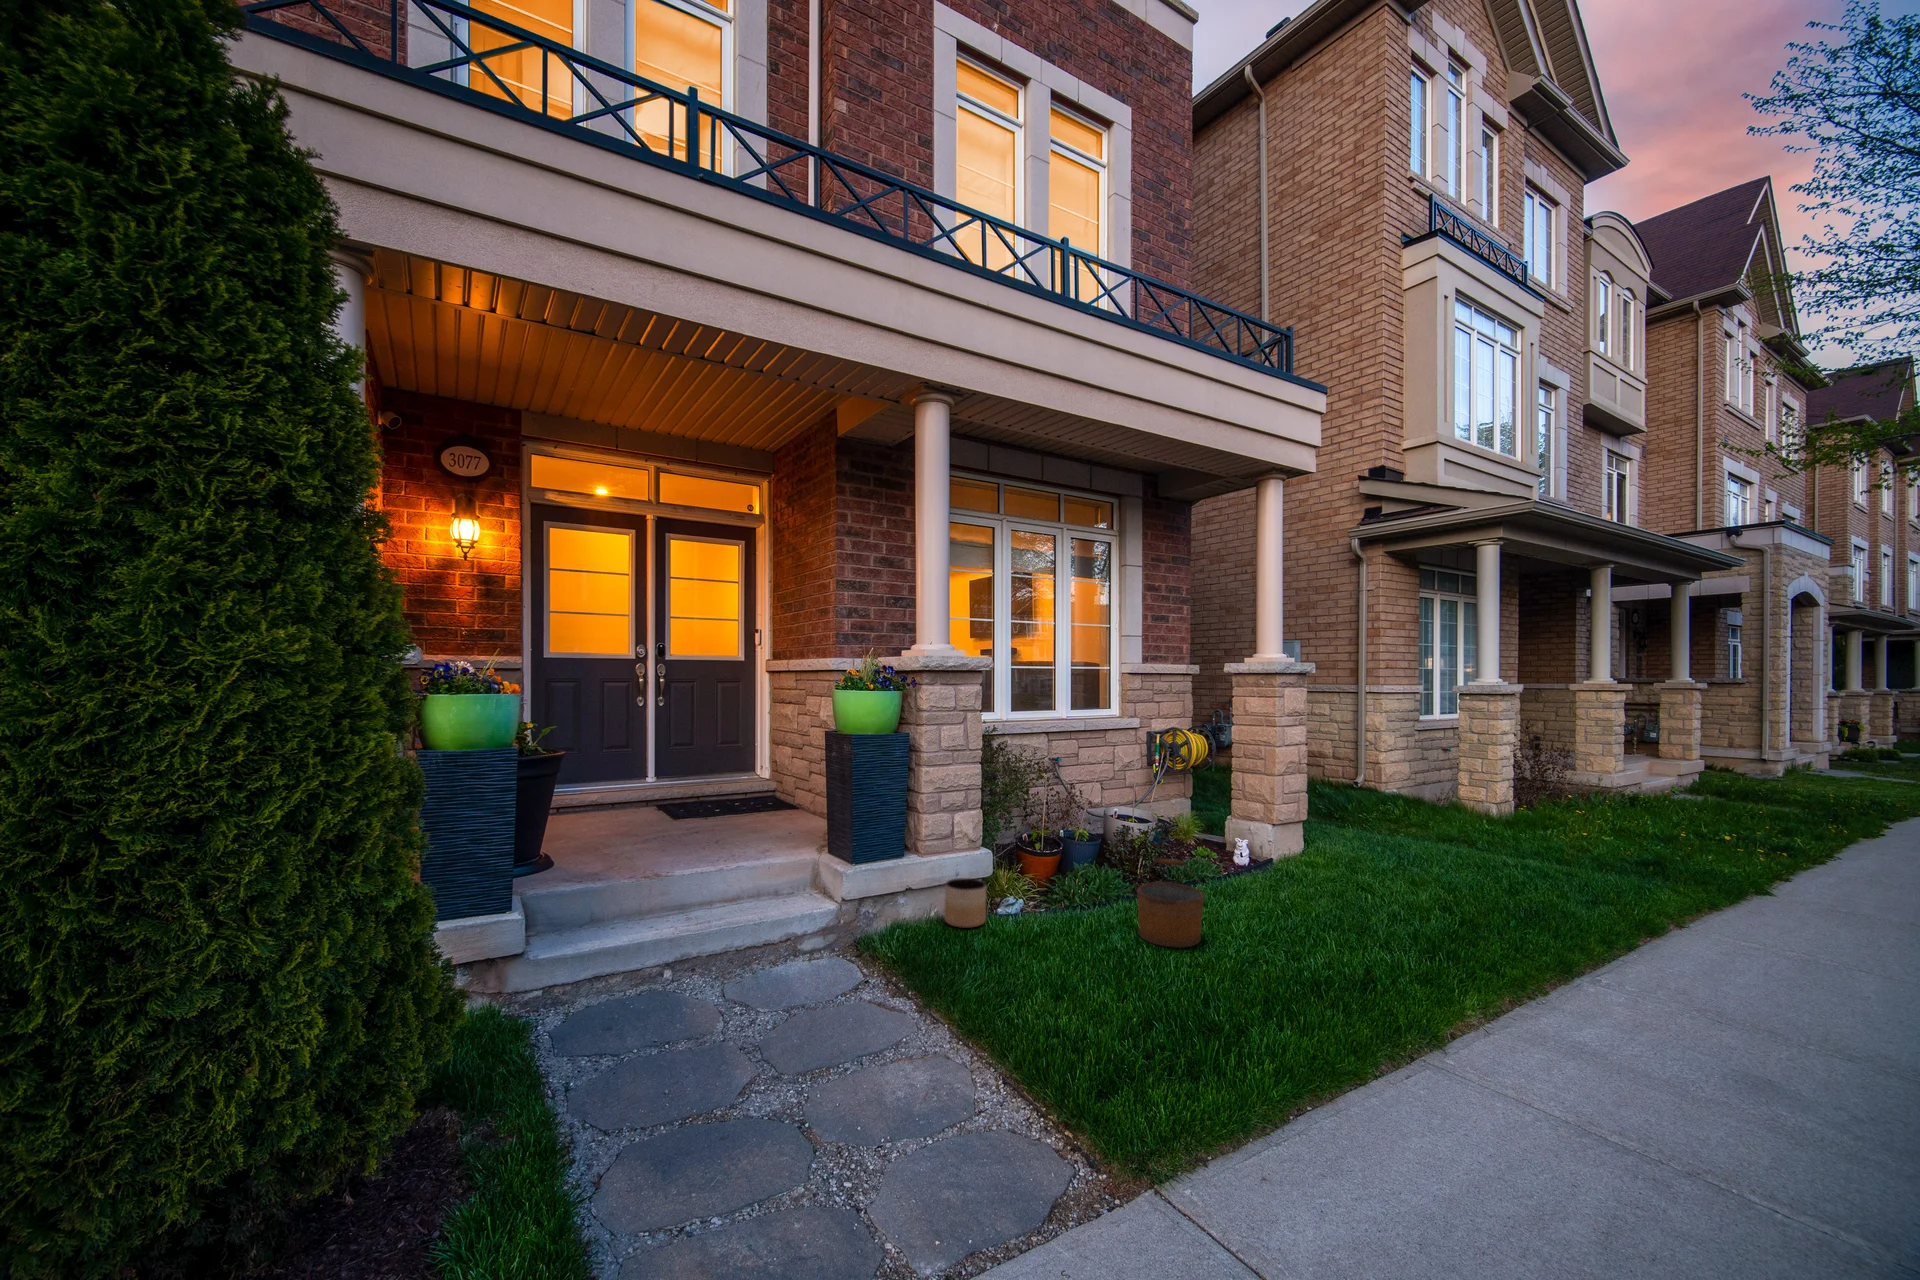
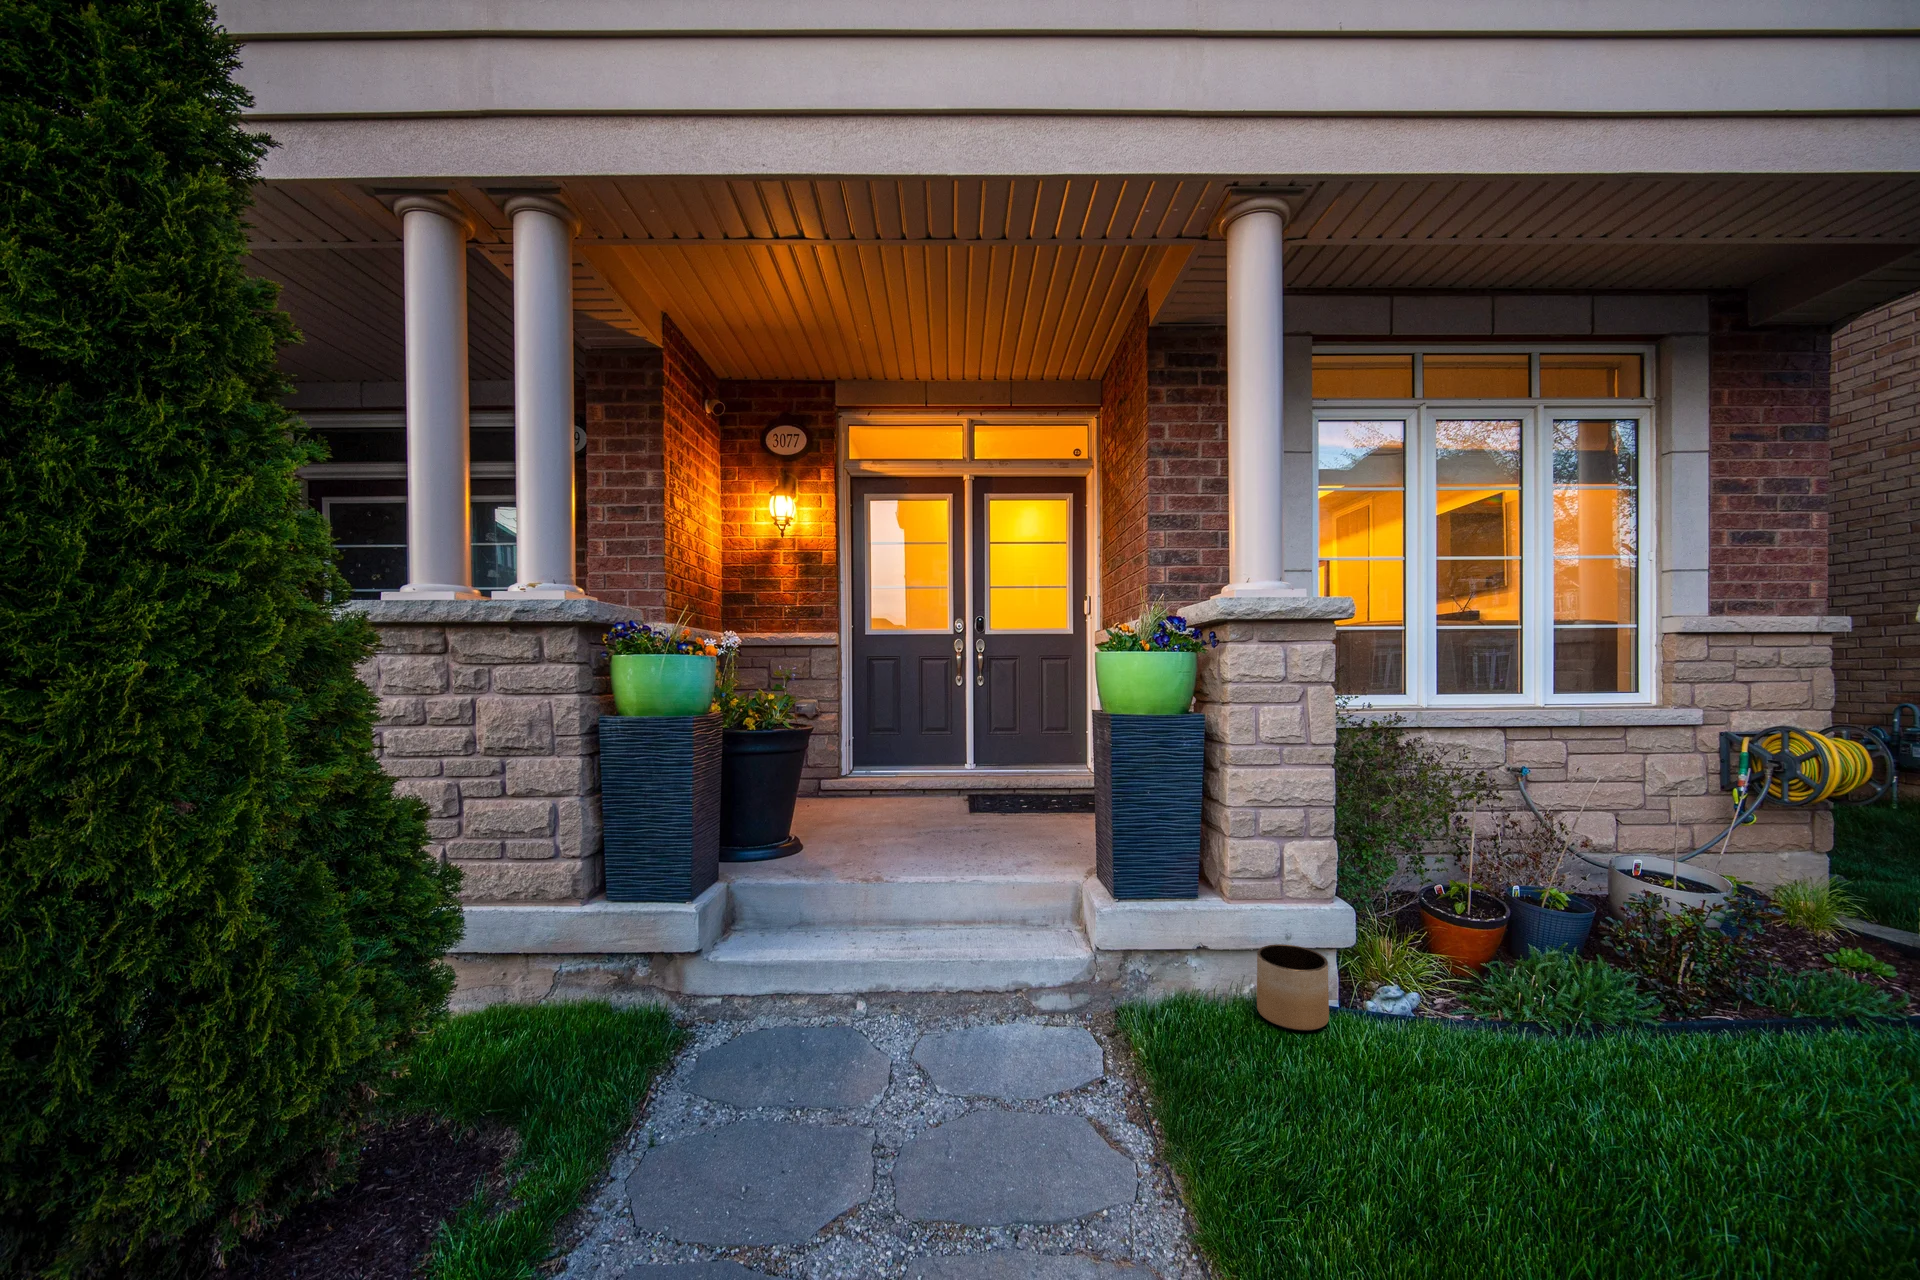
bucket: present [1136,859,1205,948] -> none [1645,984,1841,1195]

